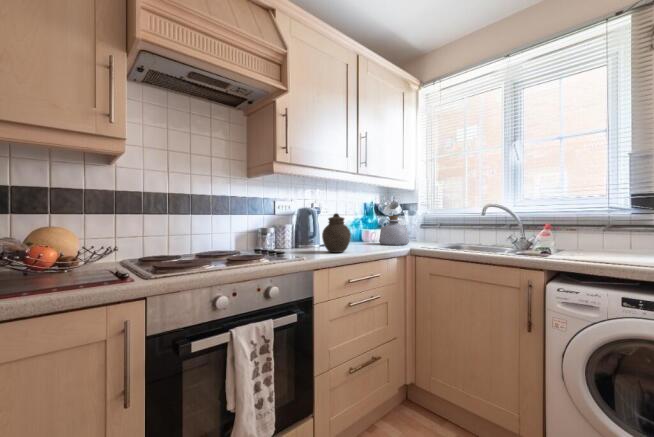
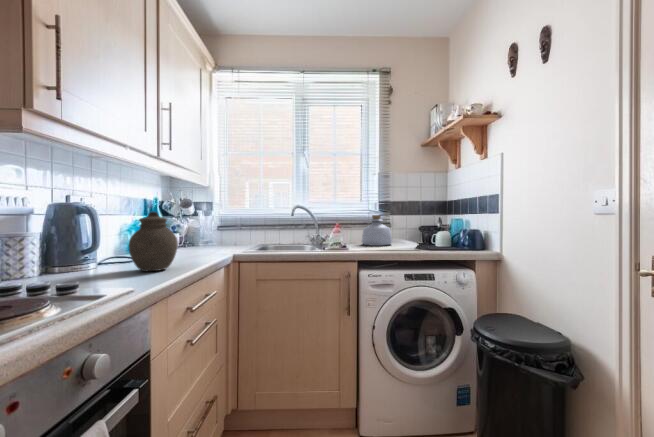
bottle: present [379,216,409,245] -> present [361,215,392,246]

